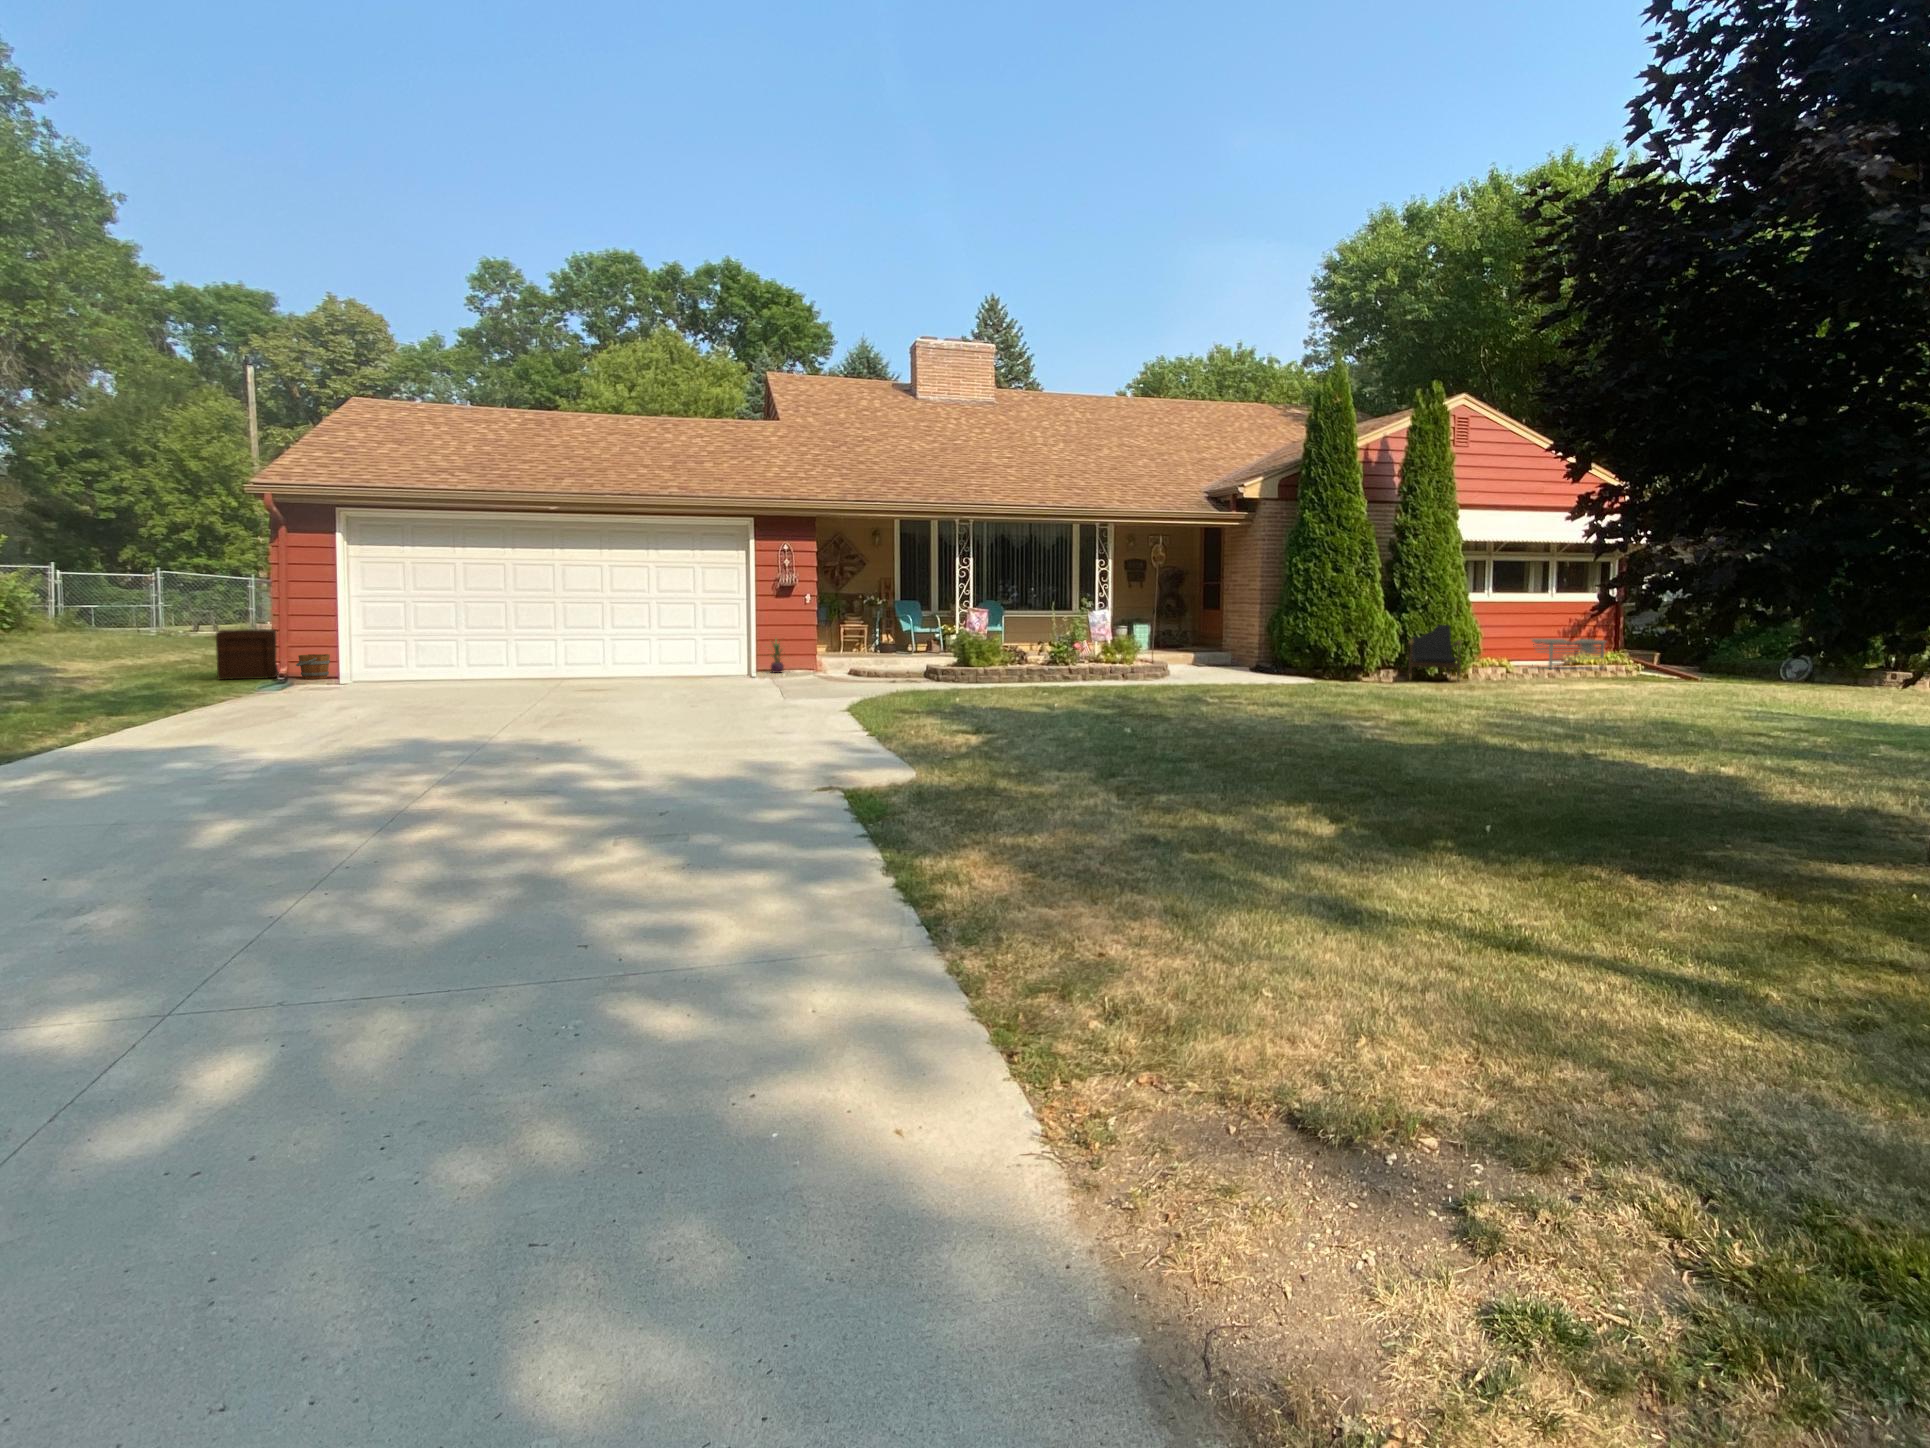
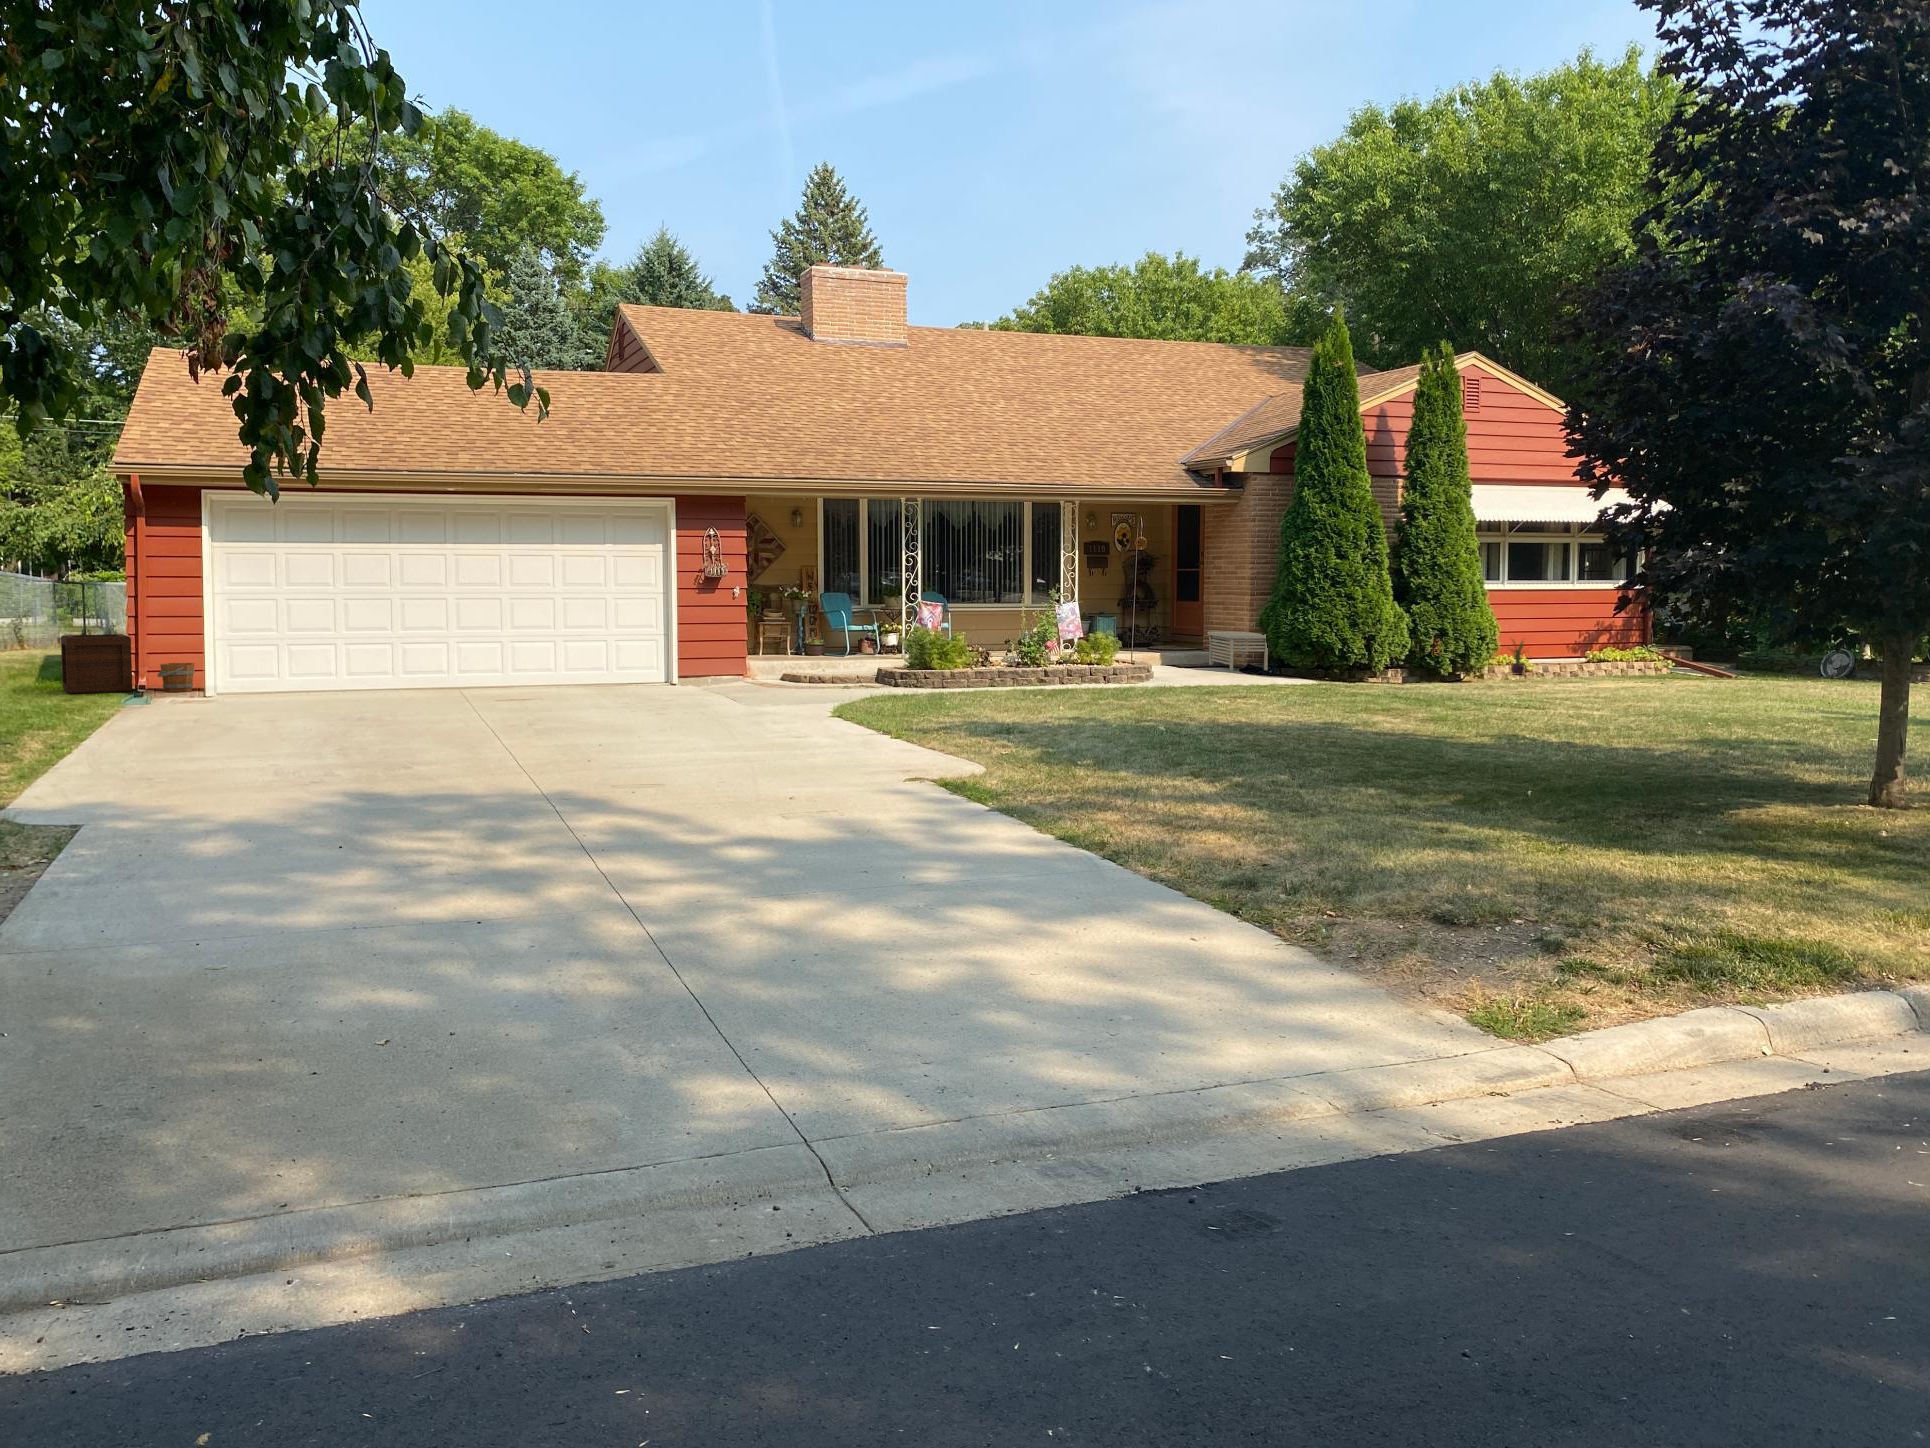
lounge chair: present [1408,625,1461,681] -> none [1419,617,1478,681]
decorative plant: present [771,639,784,673] -> present [1508,641,1525,675]
storage bench: present [1532,639,1606,669] -> present [1208,632,1268,670]

